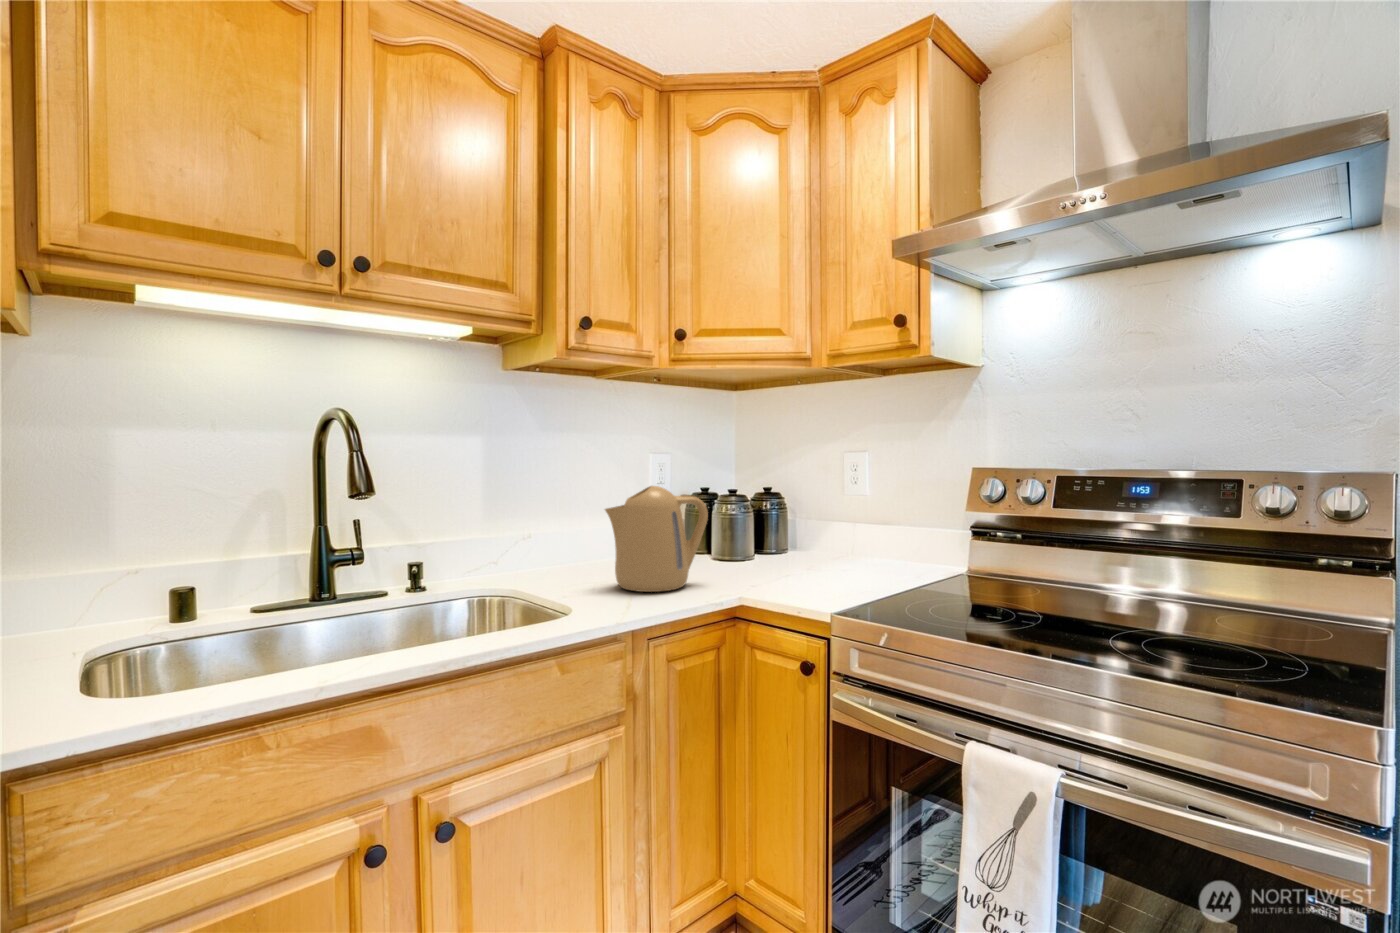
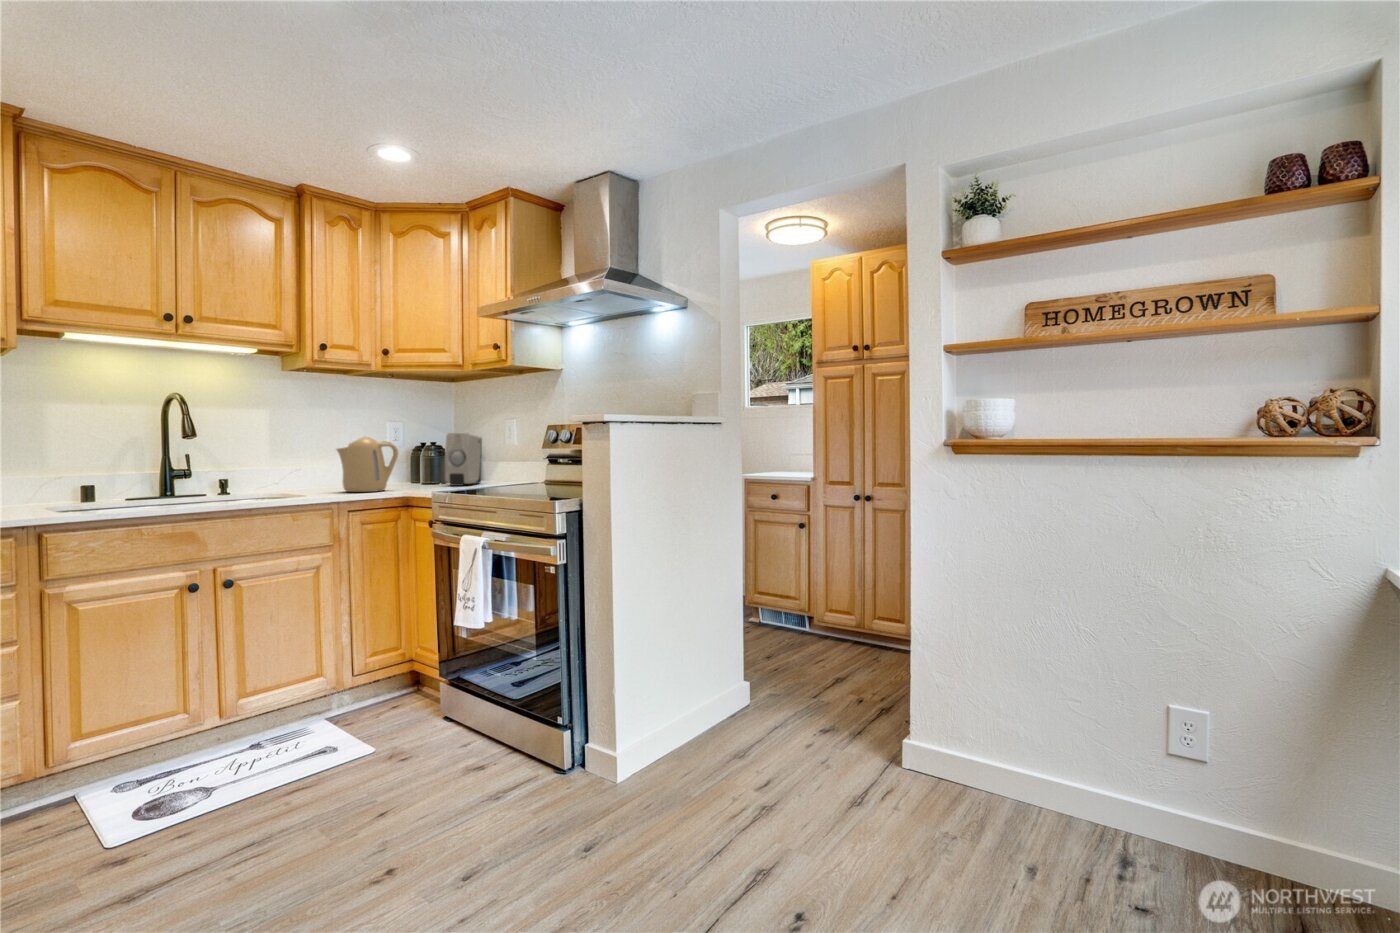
soap dispenser: none [767,476,813,569] -> present [445,433,482,486]

